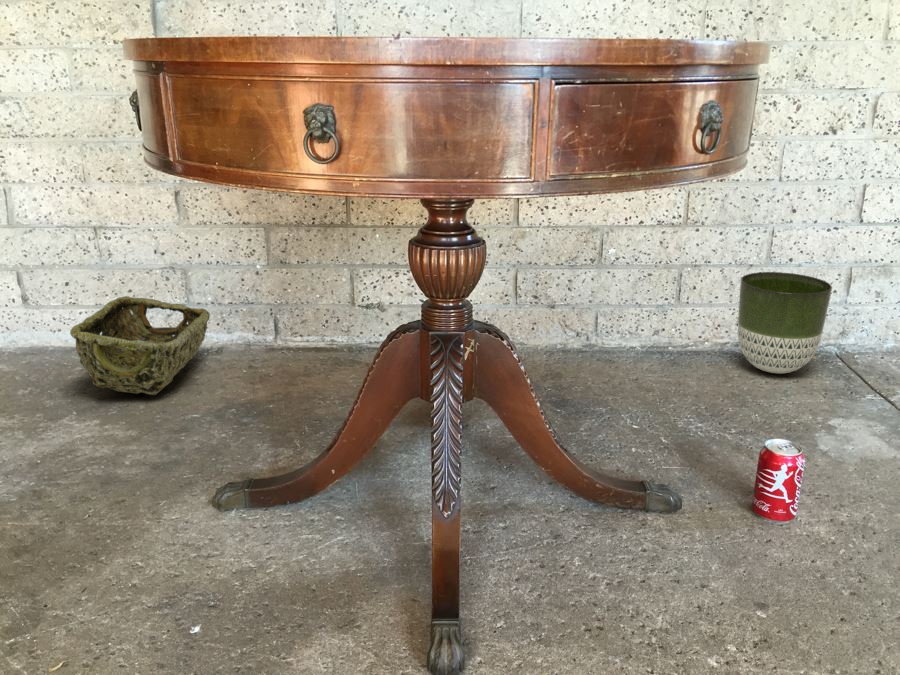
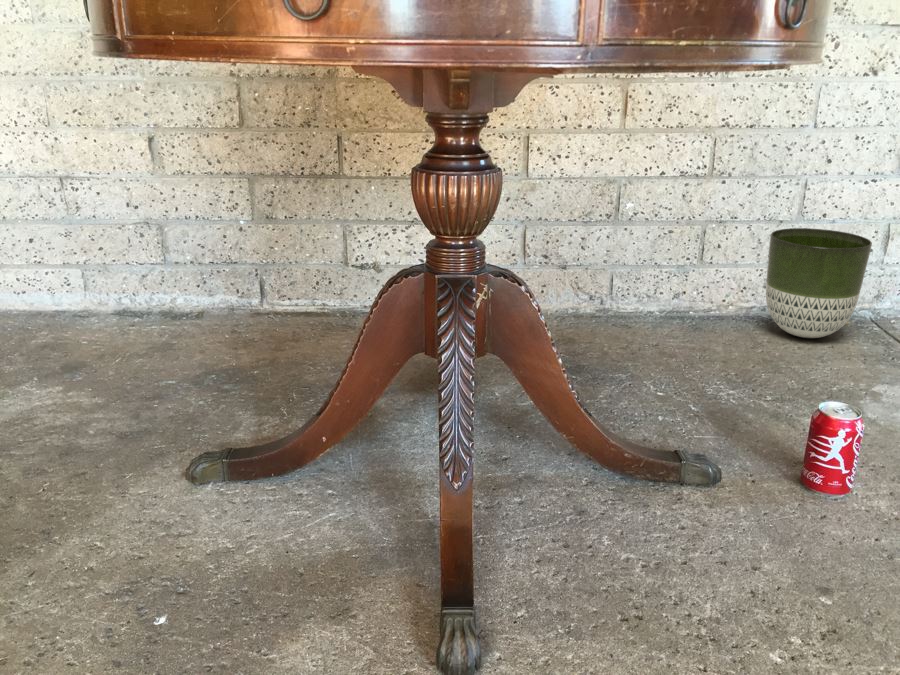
woven basket: present [70,296,210,395] -> none [30,253,190,359]

